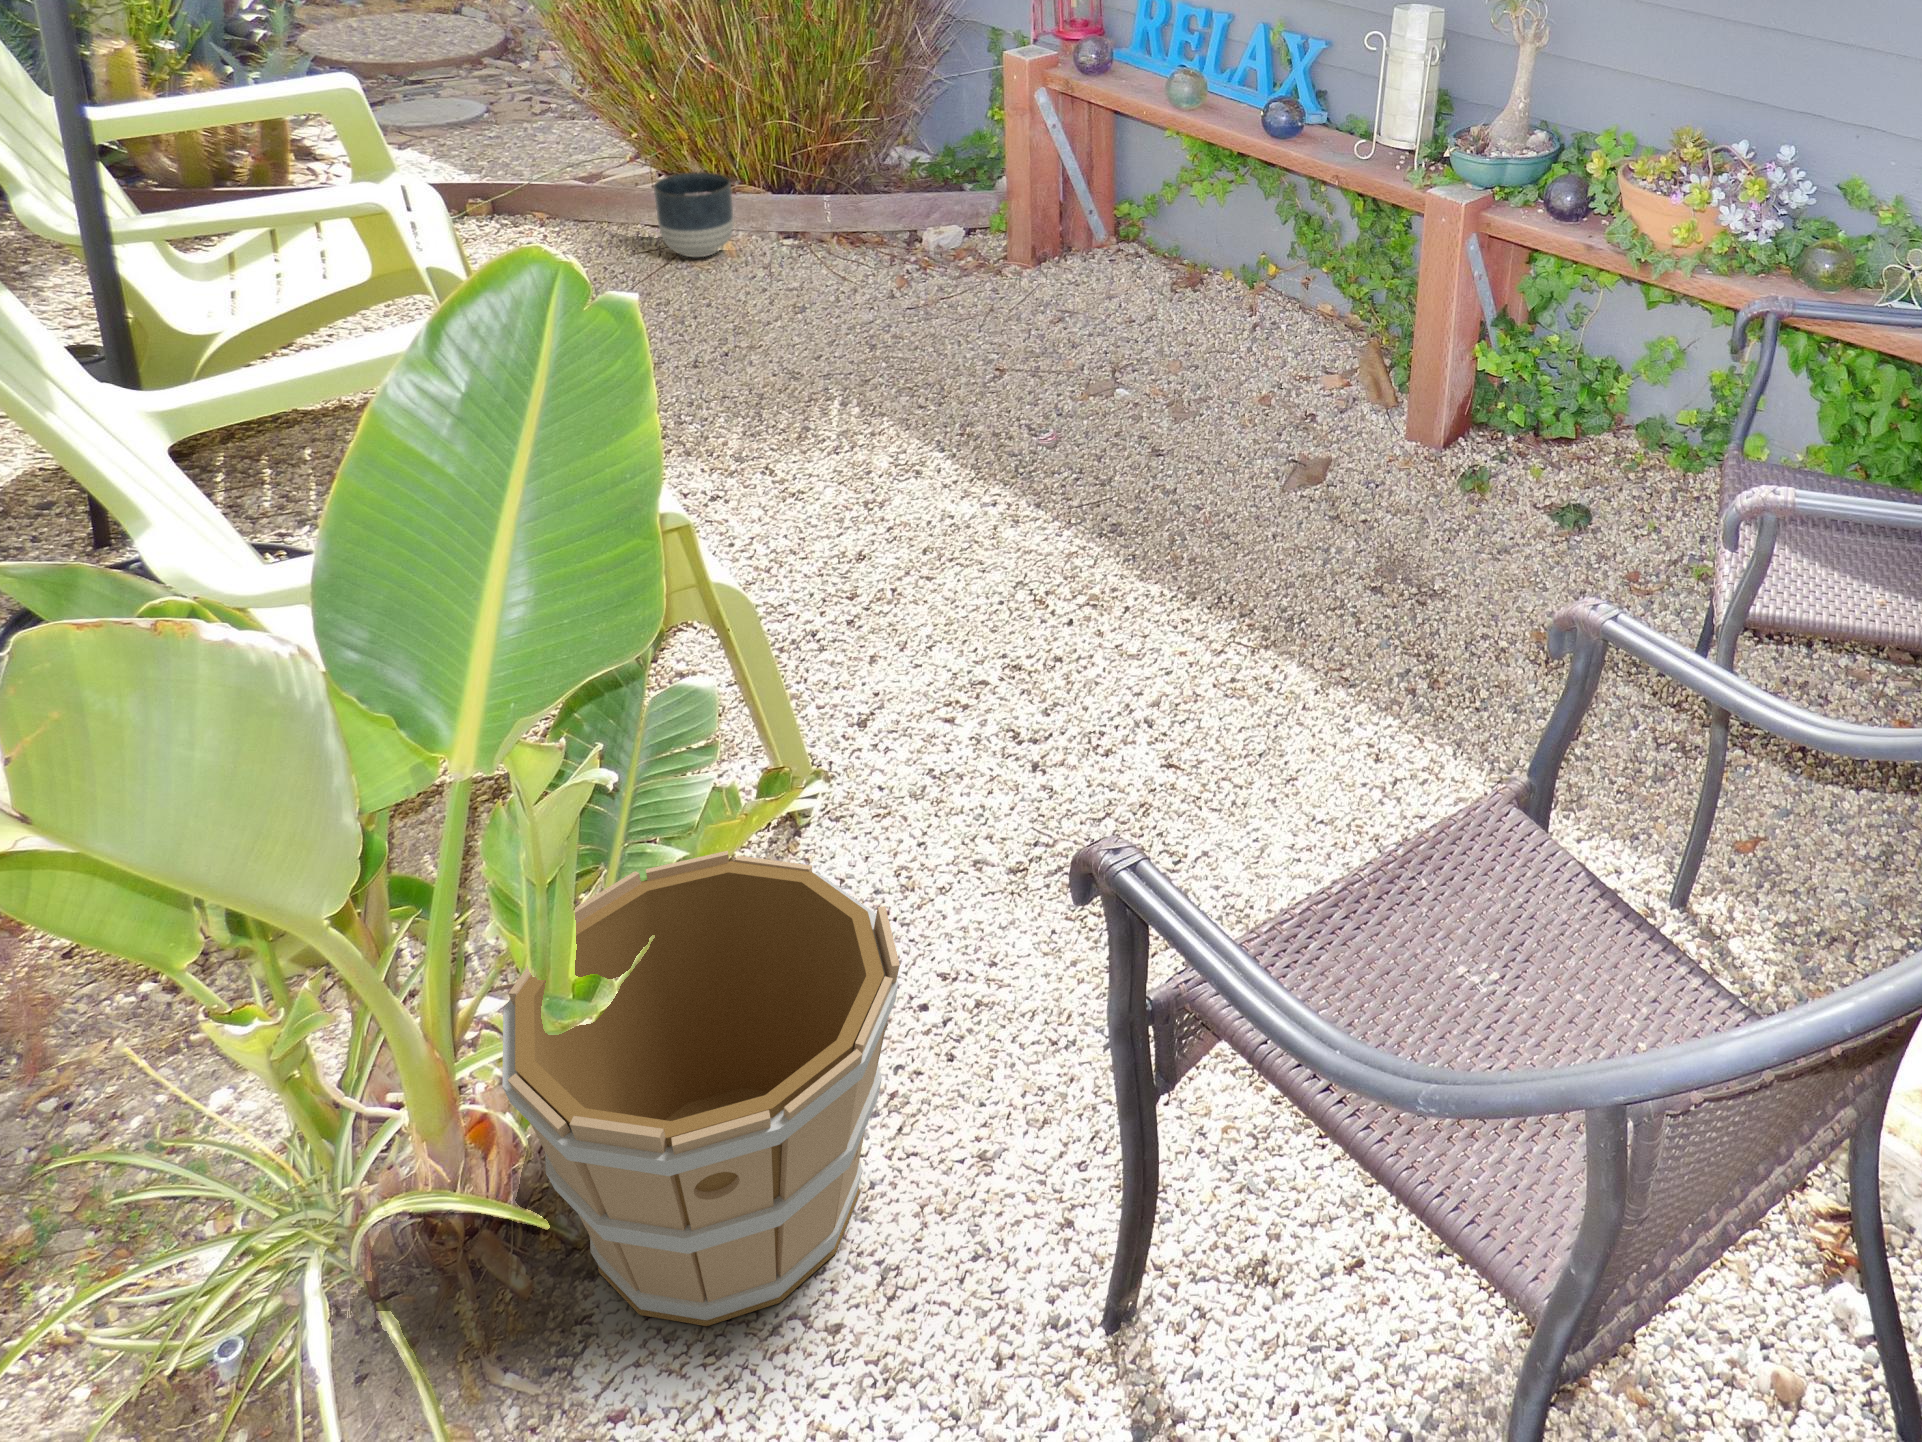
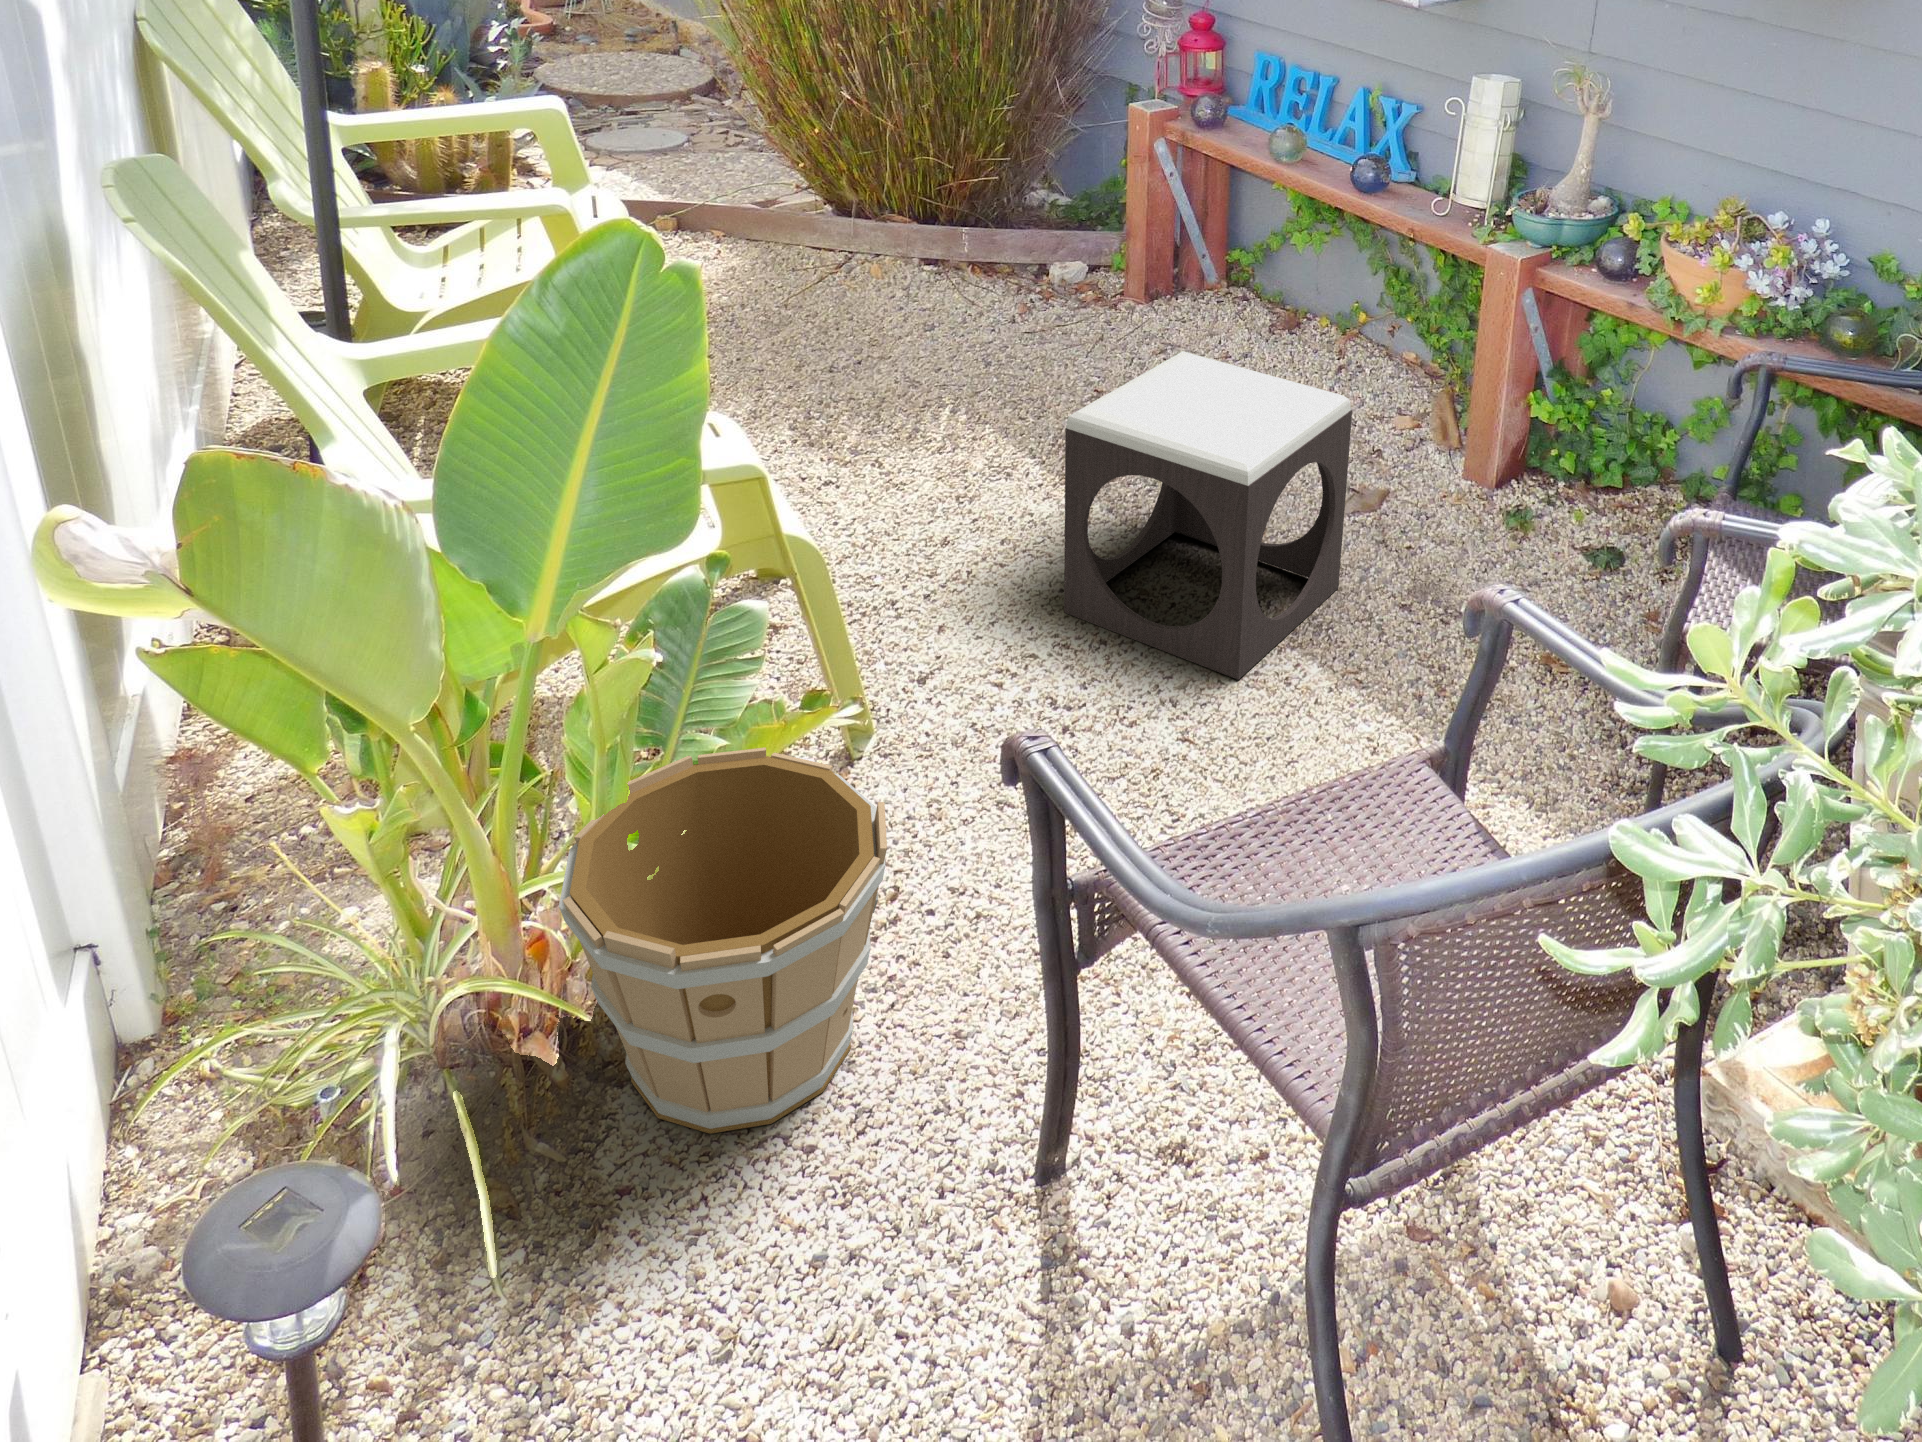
planter: present [654,172,734,257] -> none [814,201,881,276]
footstool: none [1009,330,1321,694] -> present [1064,351,1352,680]

